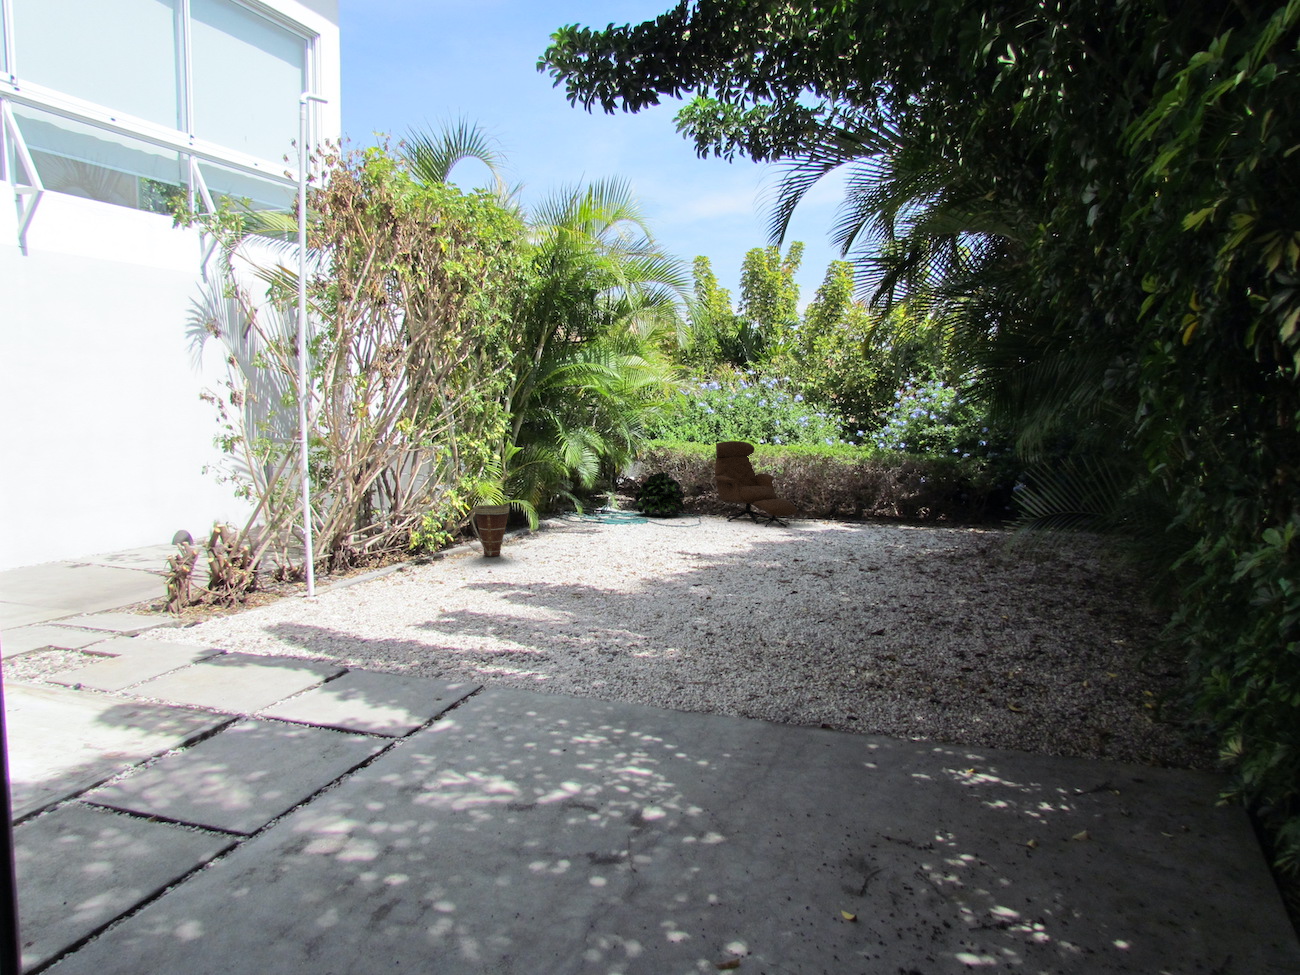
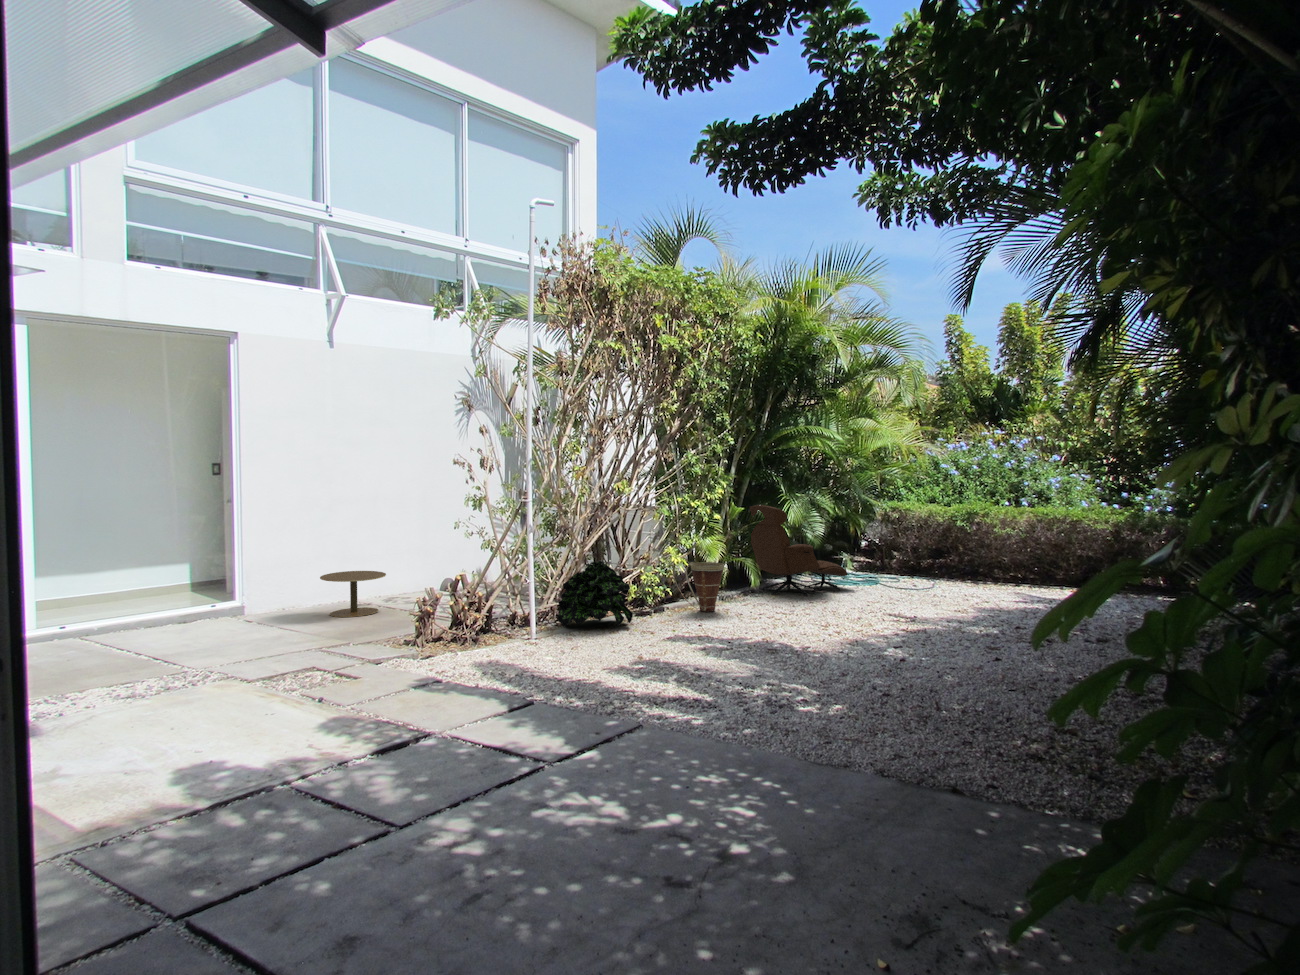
lounge chair: present [714,441,797,527] -> present [750,505,847,595]
potted plant: present [632,472,685,517] -> present [558,561,633,627]
side table: none [22,525,111,581] -> present [320,571,386,617]

